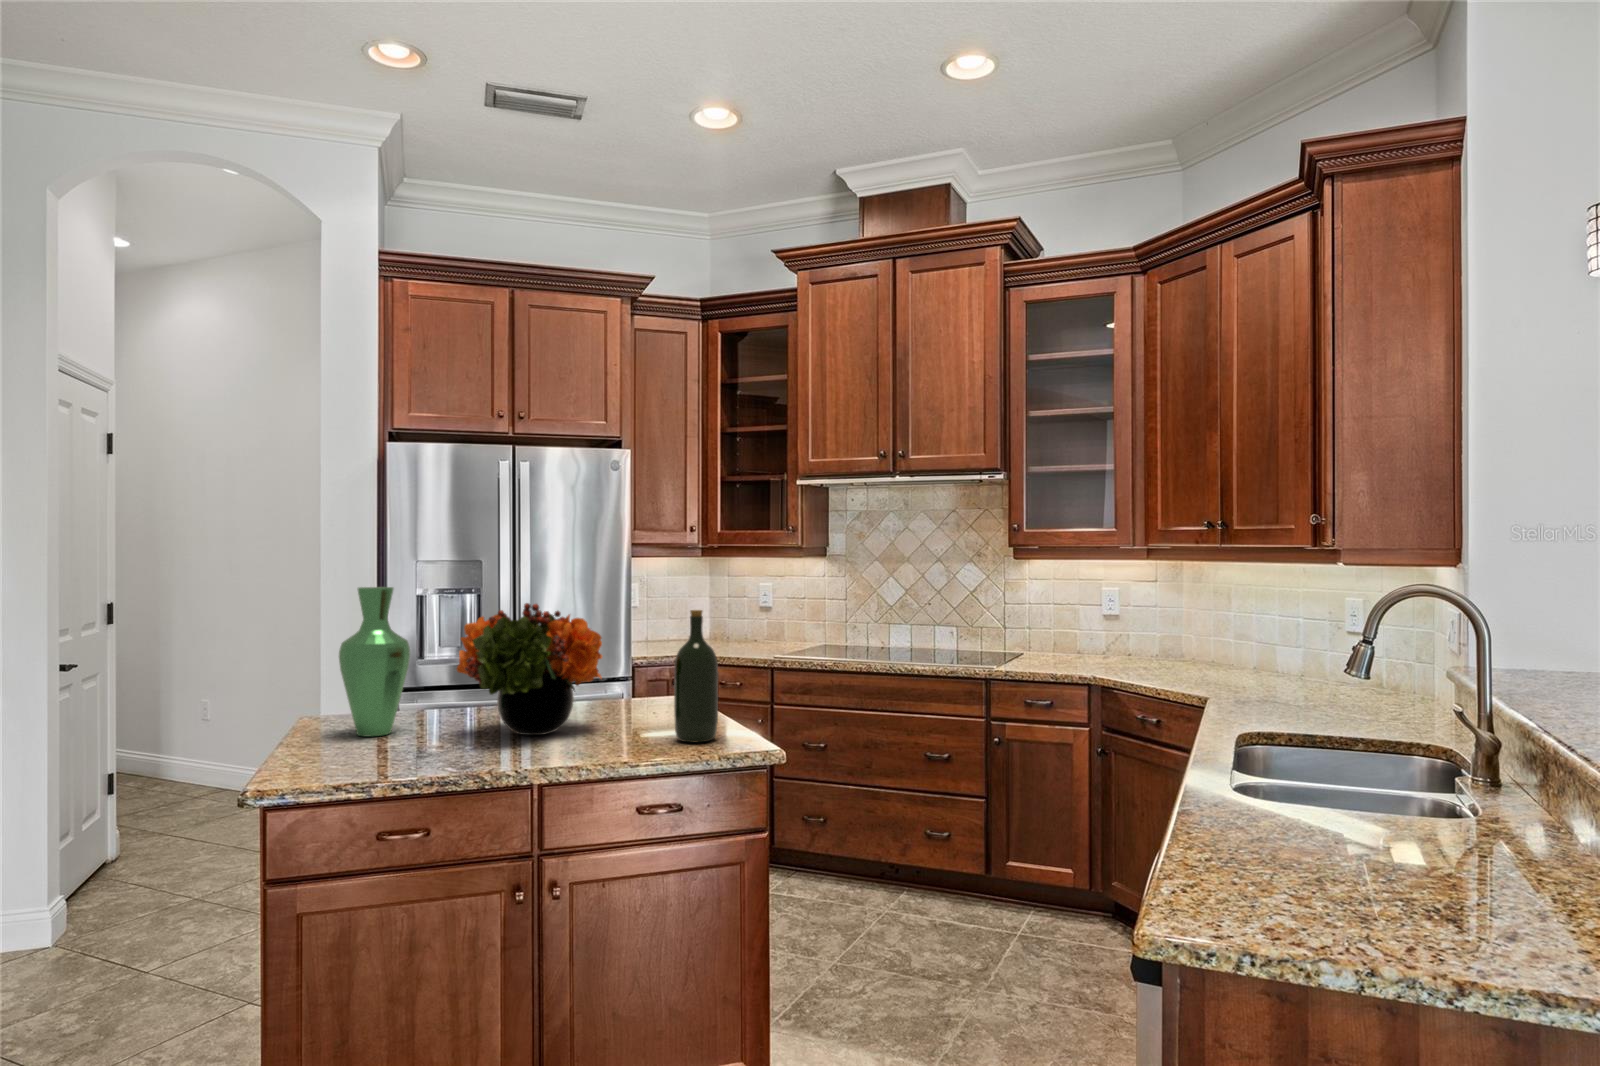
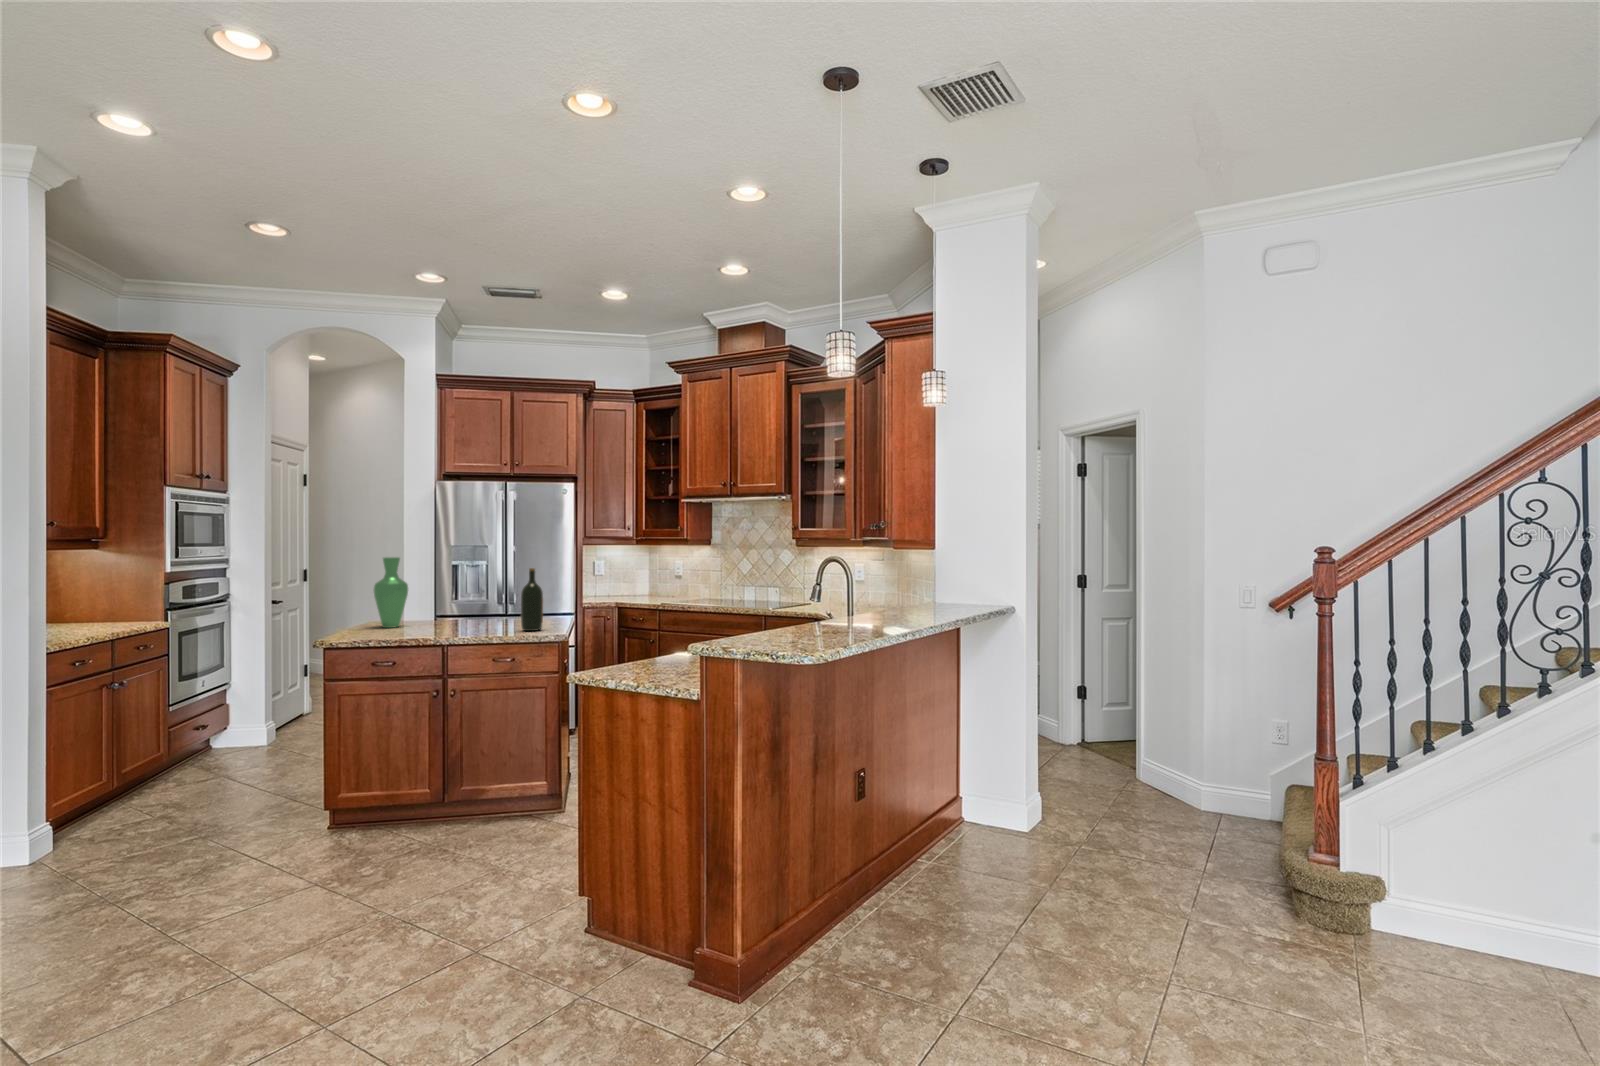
flower arrangement: present [457,603,602,735] -> none [426,565,500,628]

